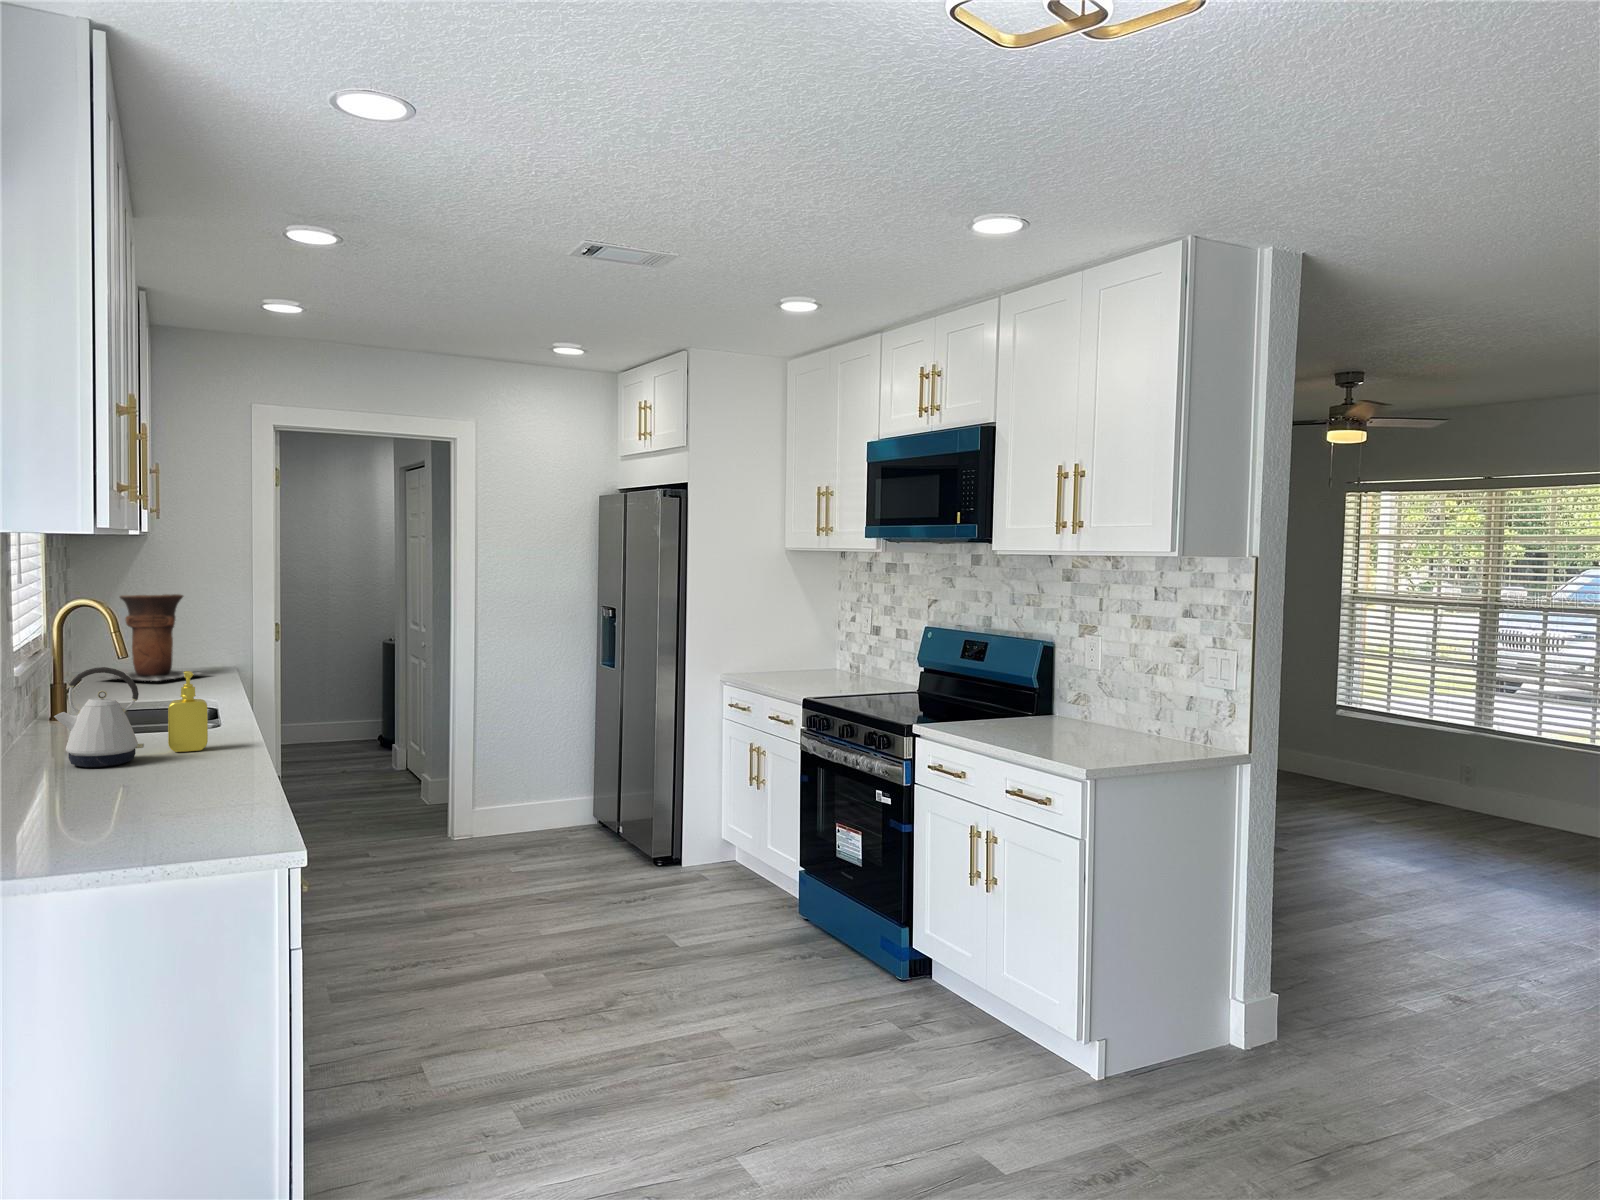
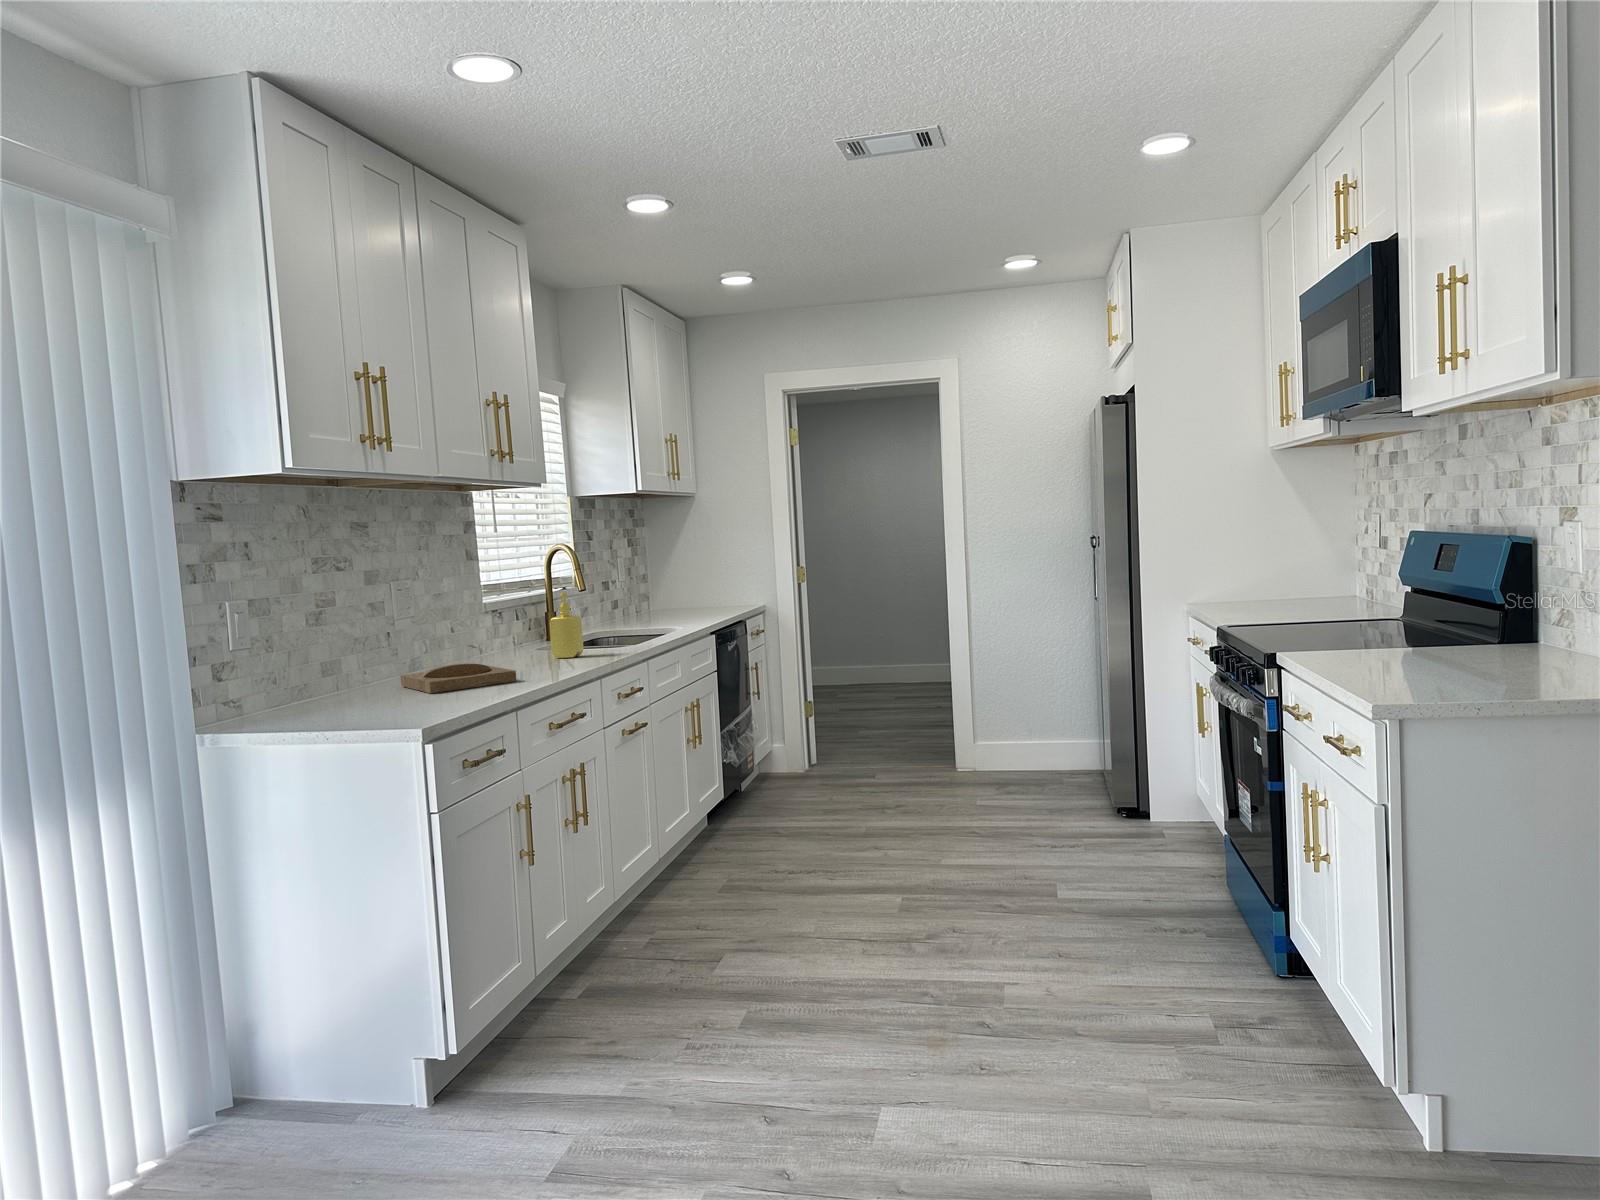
vase: present [102,594,206,681] -> none [649,542,731,613]
kettle: present [54,667,144,767] -> none [467,588,525,666]
tray: none [52,768,230,812] -> present [401,663,516,693]

